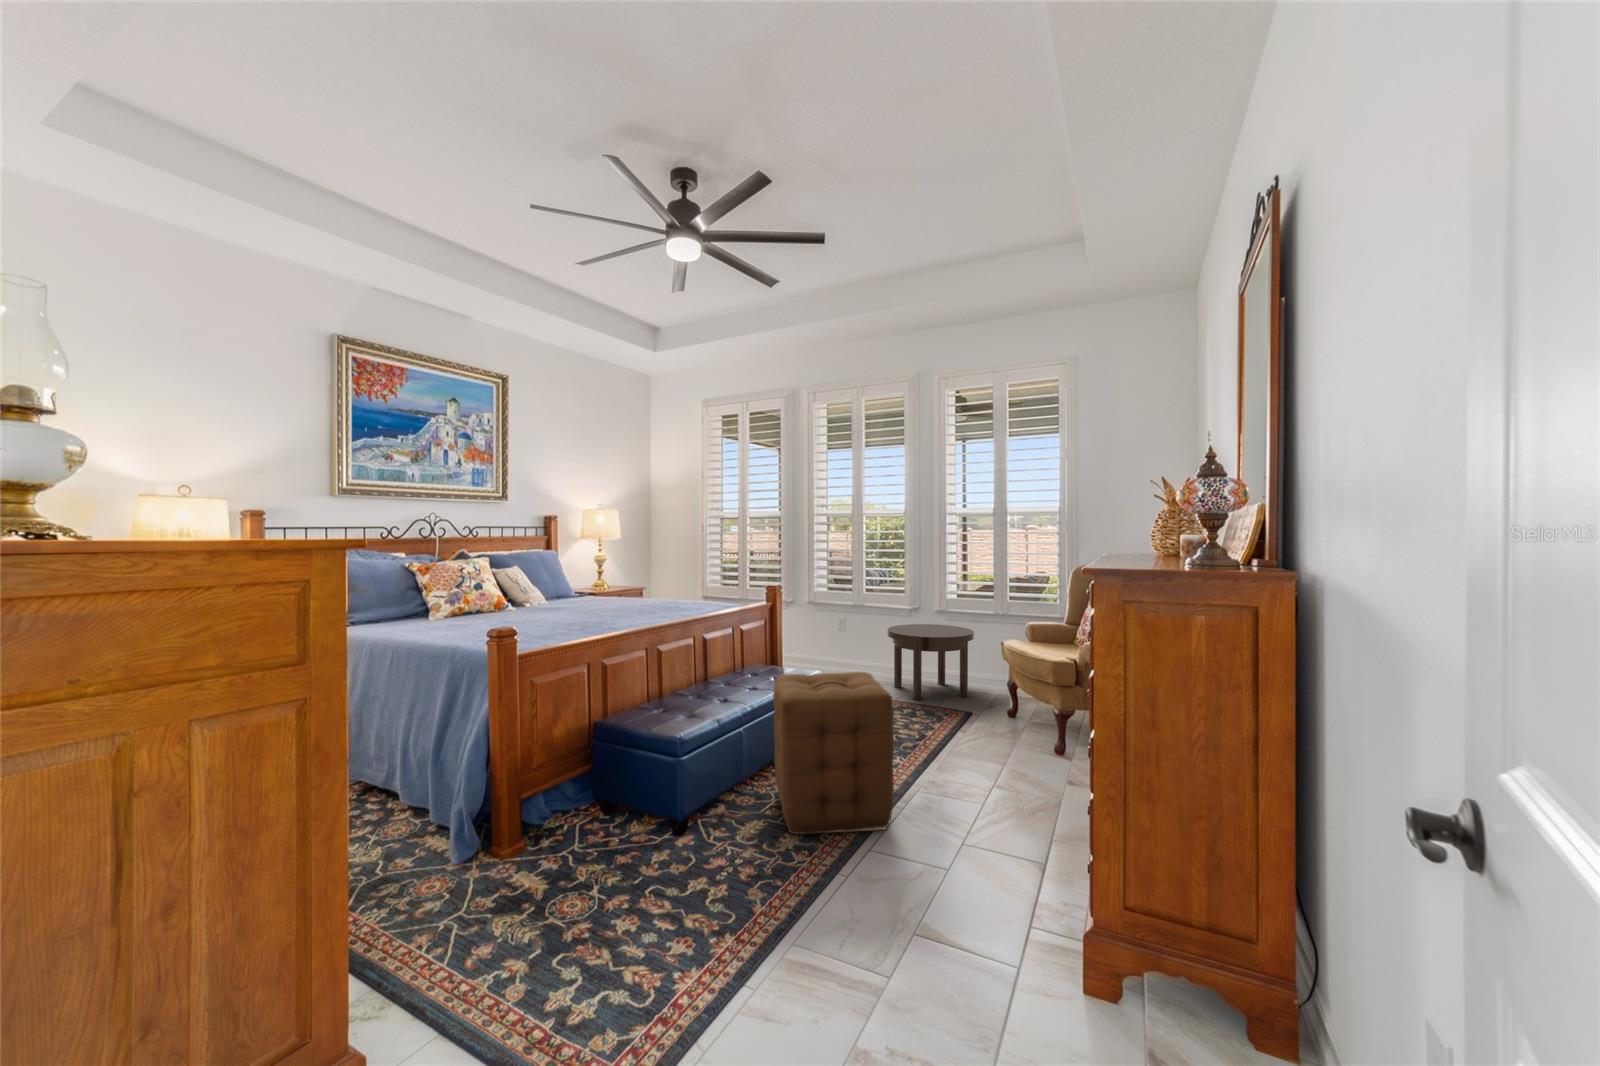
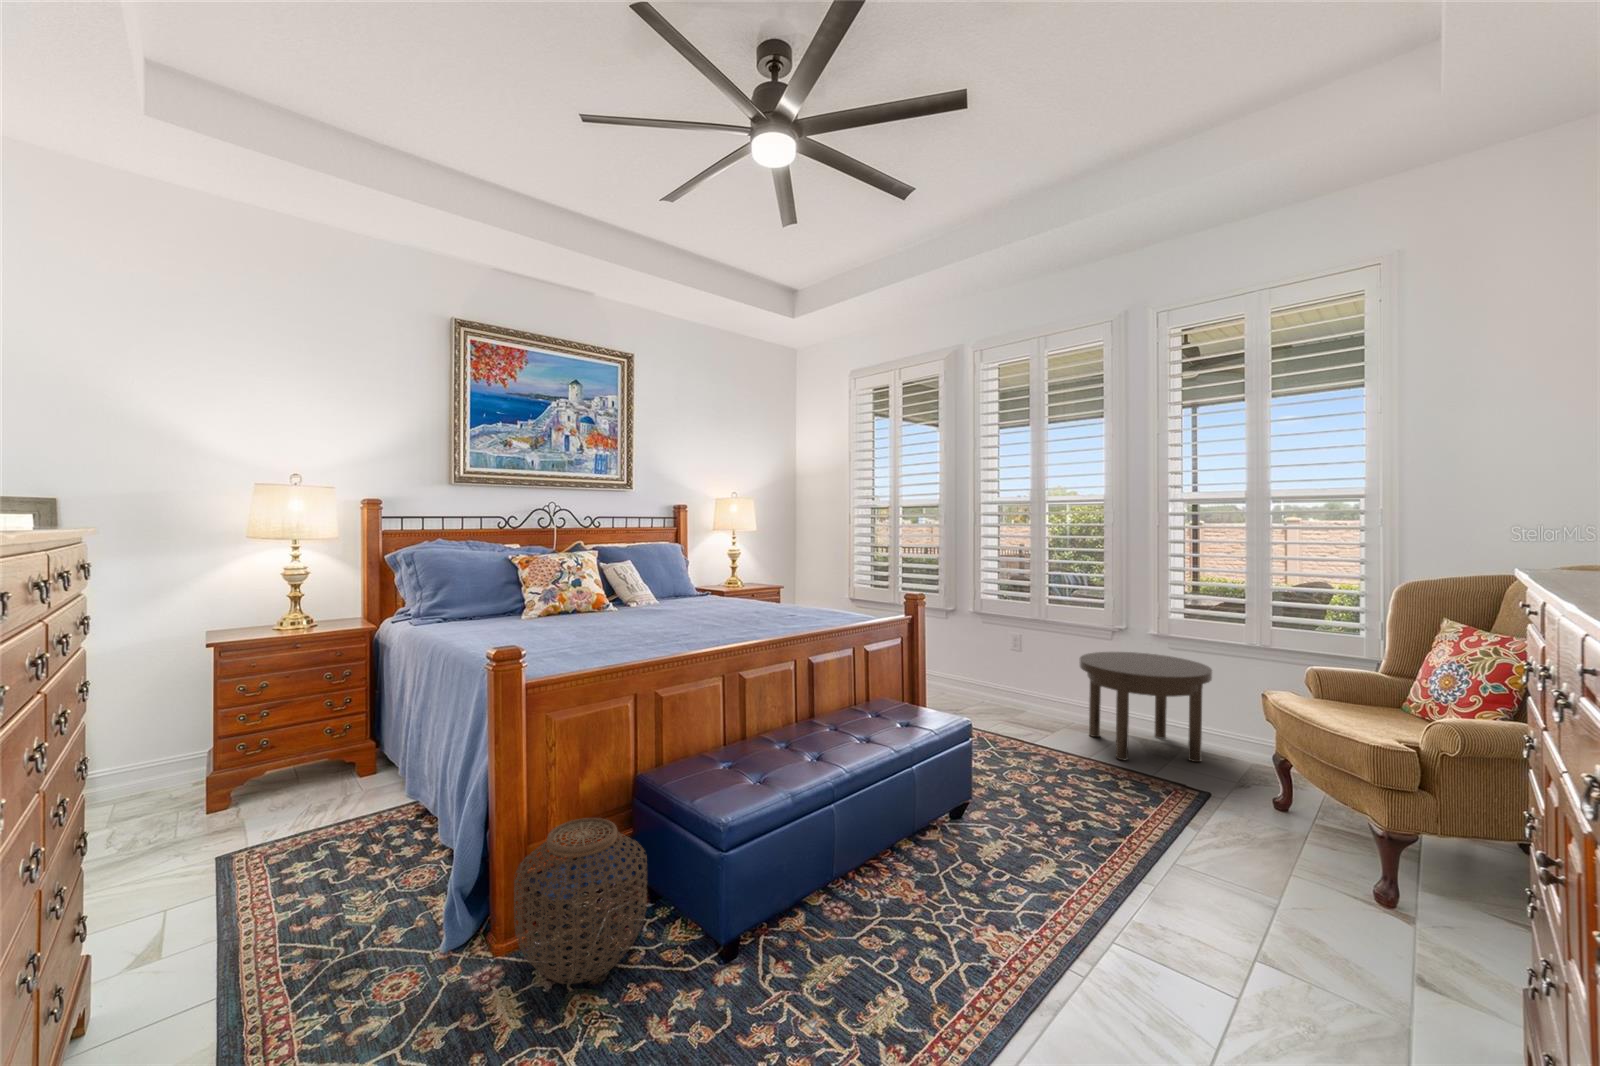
ottoman: present [773,672,894,834] -> none [873,735,1062,1018]
woven basket: none [524,748,621,861] -> present [514,818,647,984]

